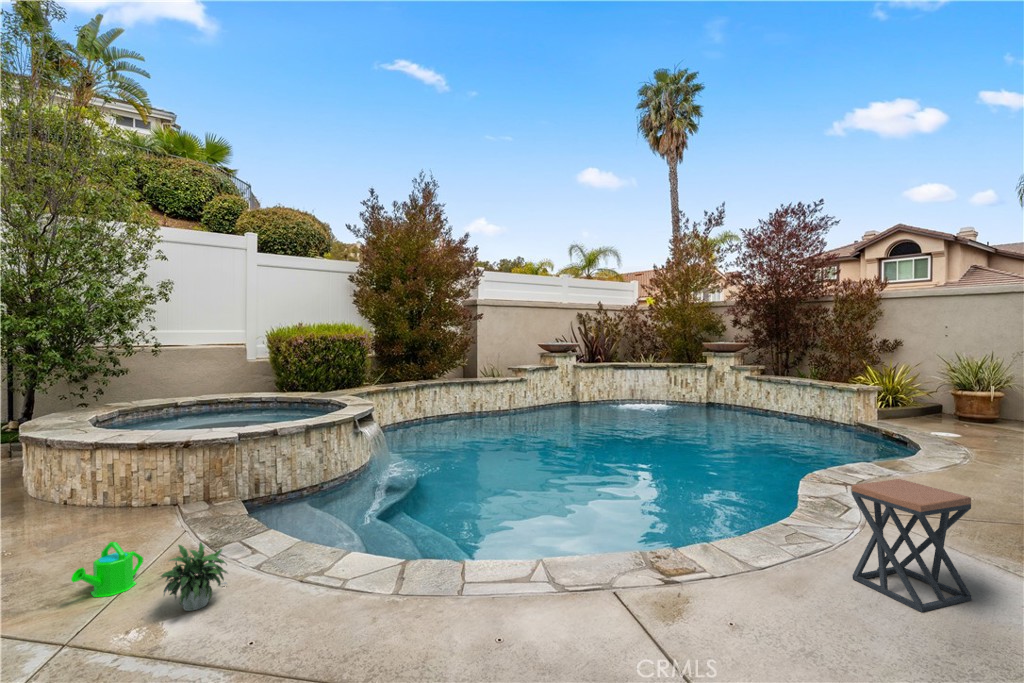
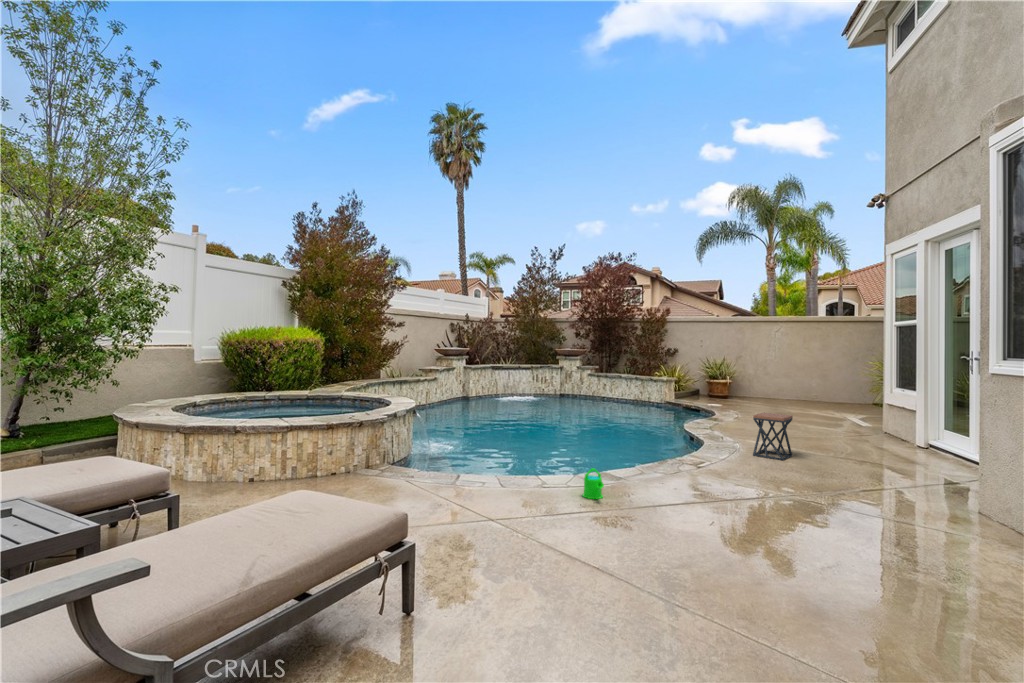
watering can: present [71,542,143,597] -> present [583,468,604,499]
potted plant: present [160,542,228,611] -> none [493,465,535,500]

